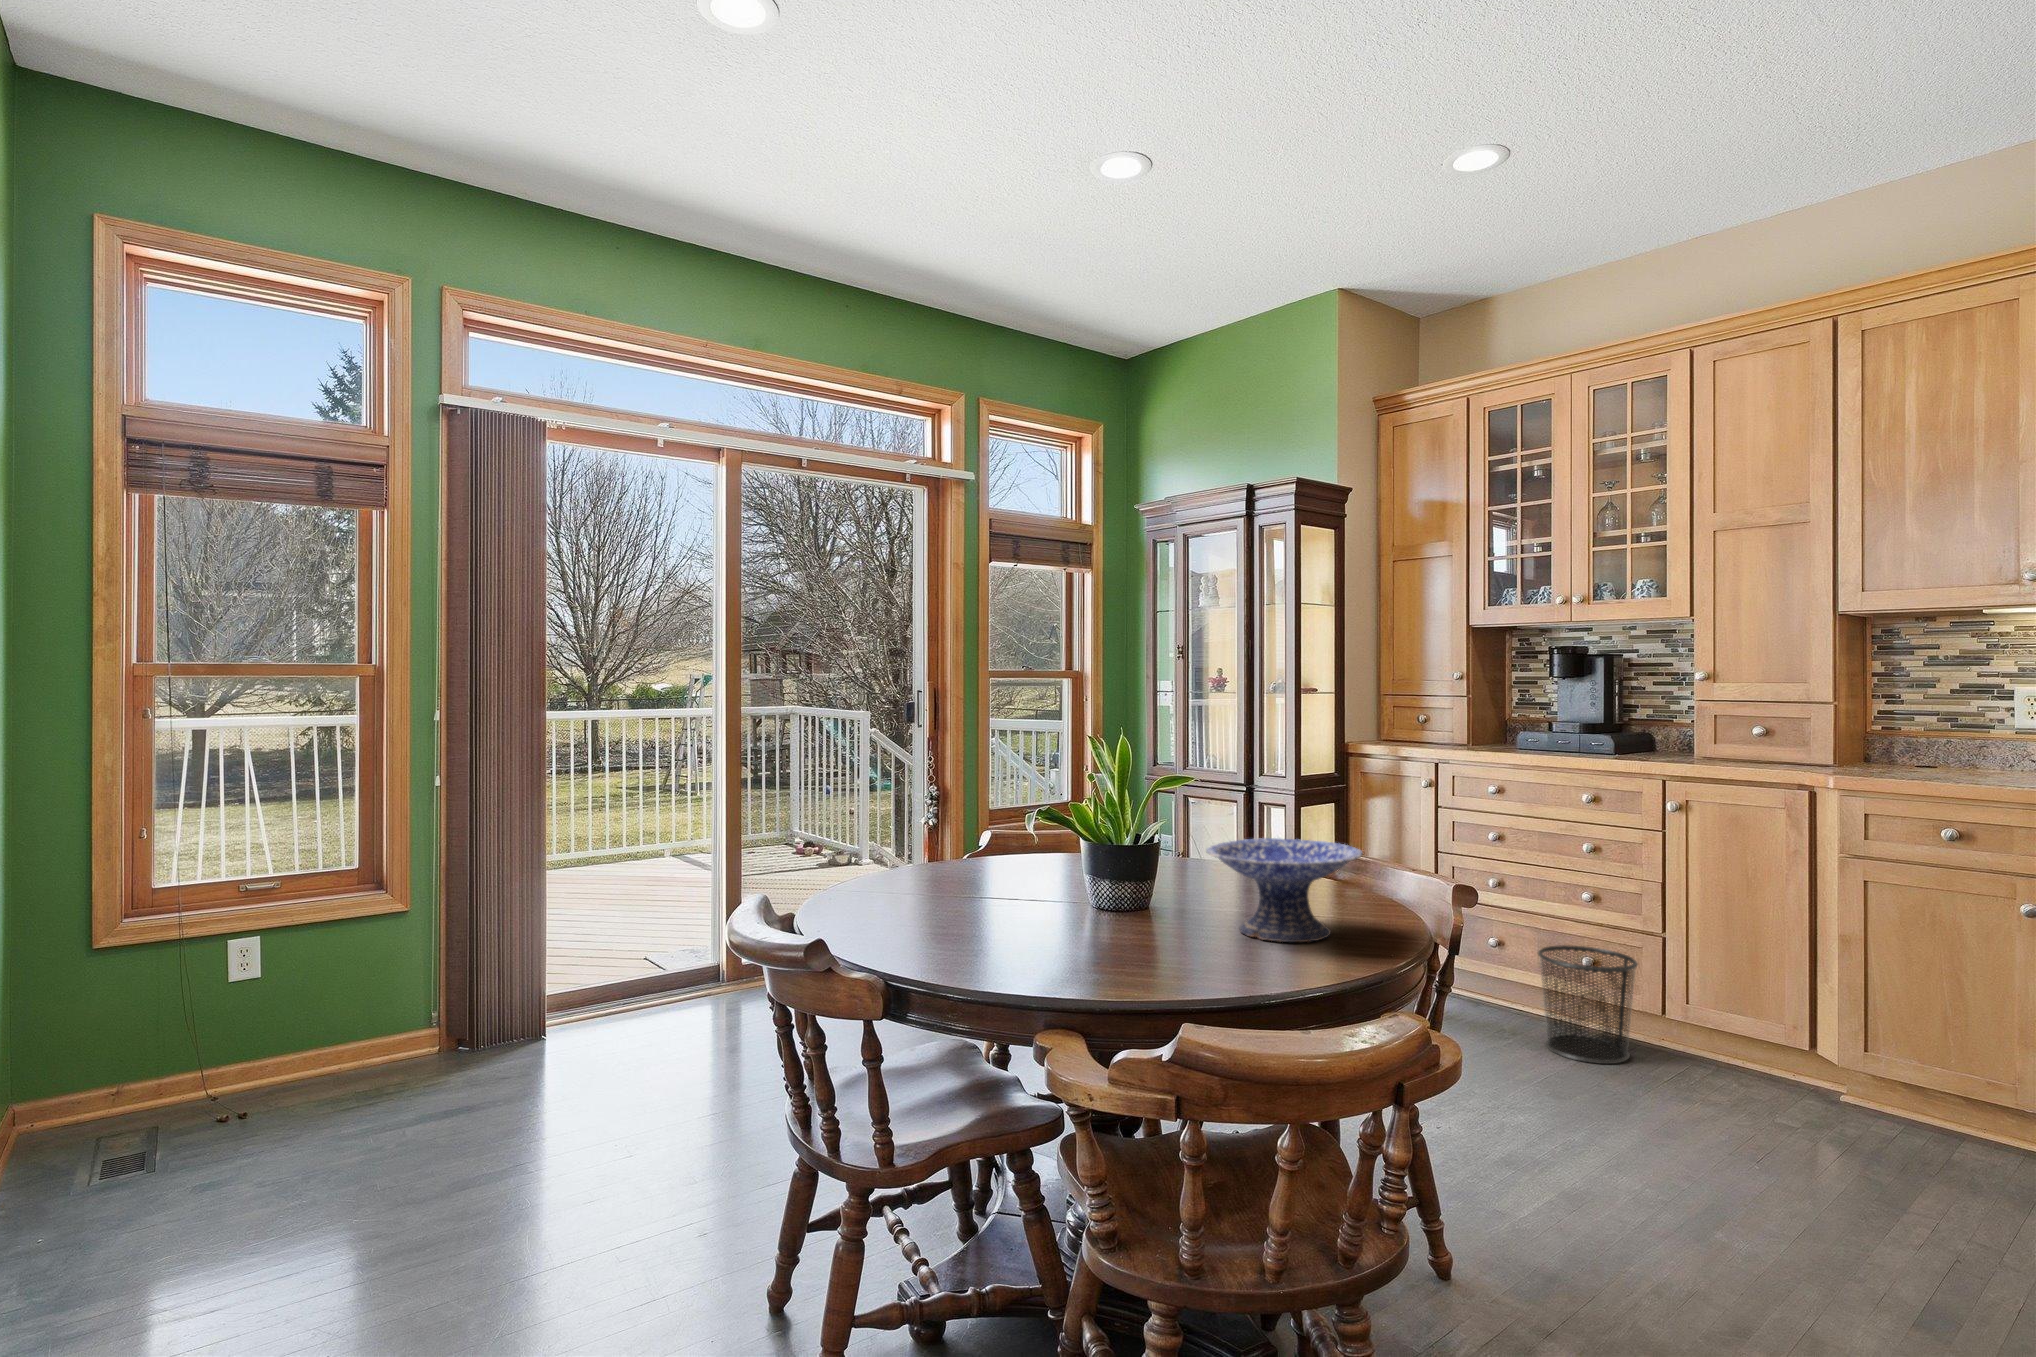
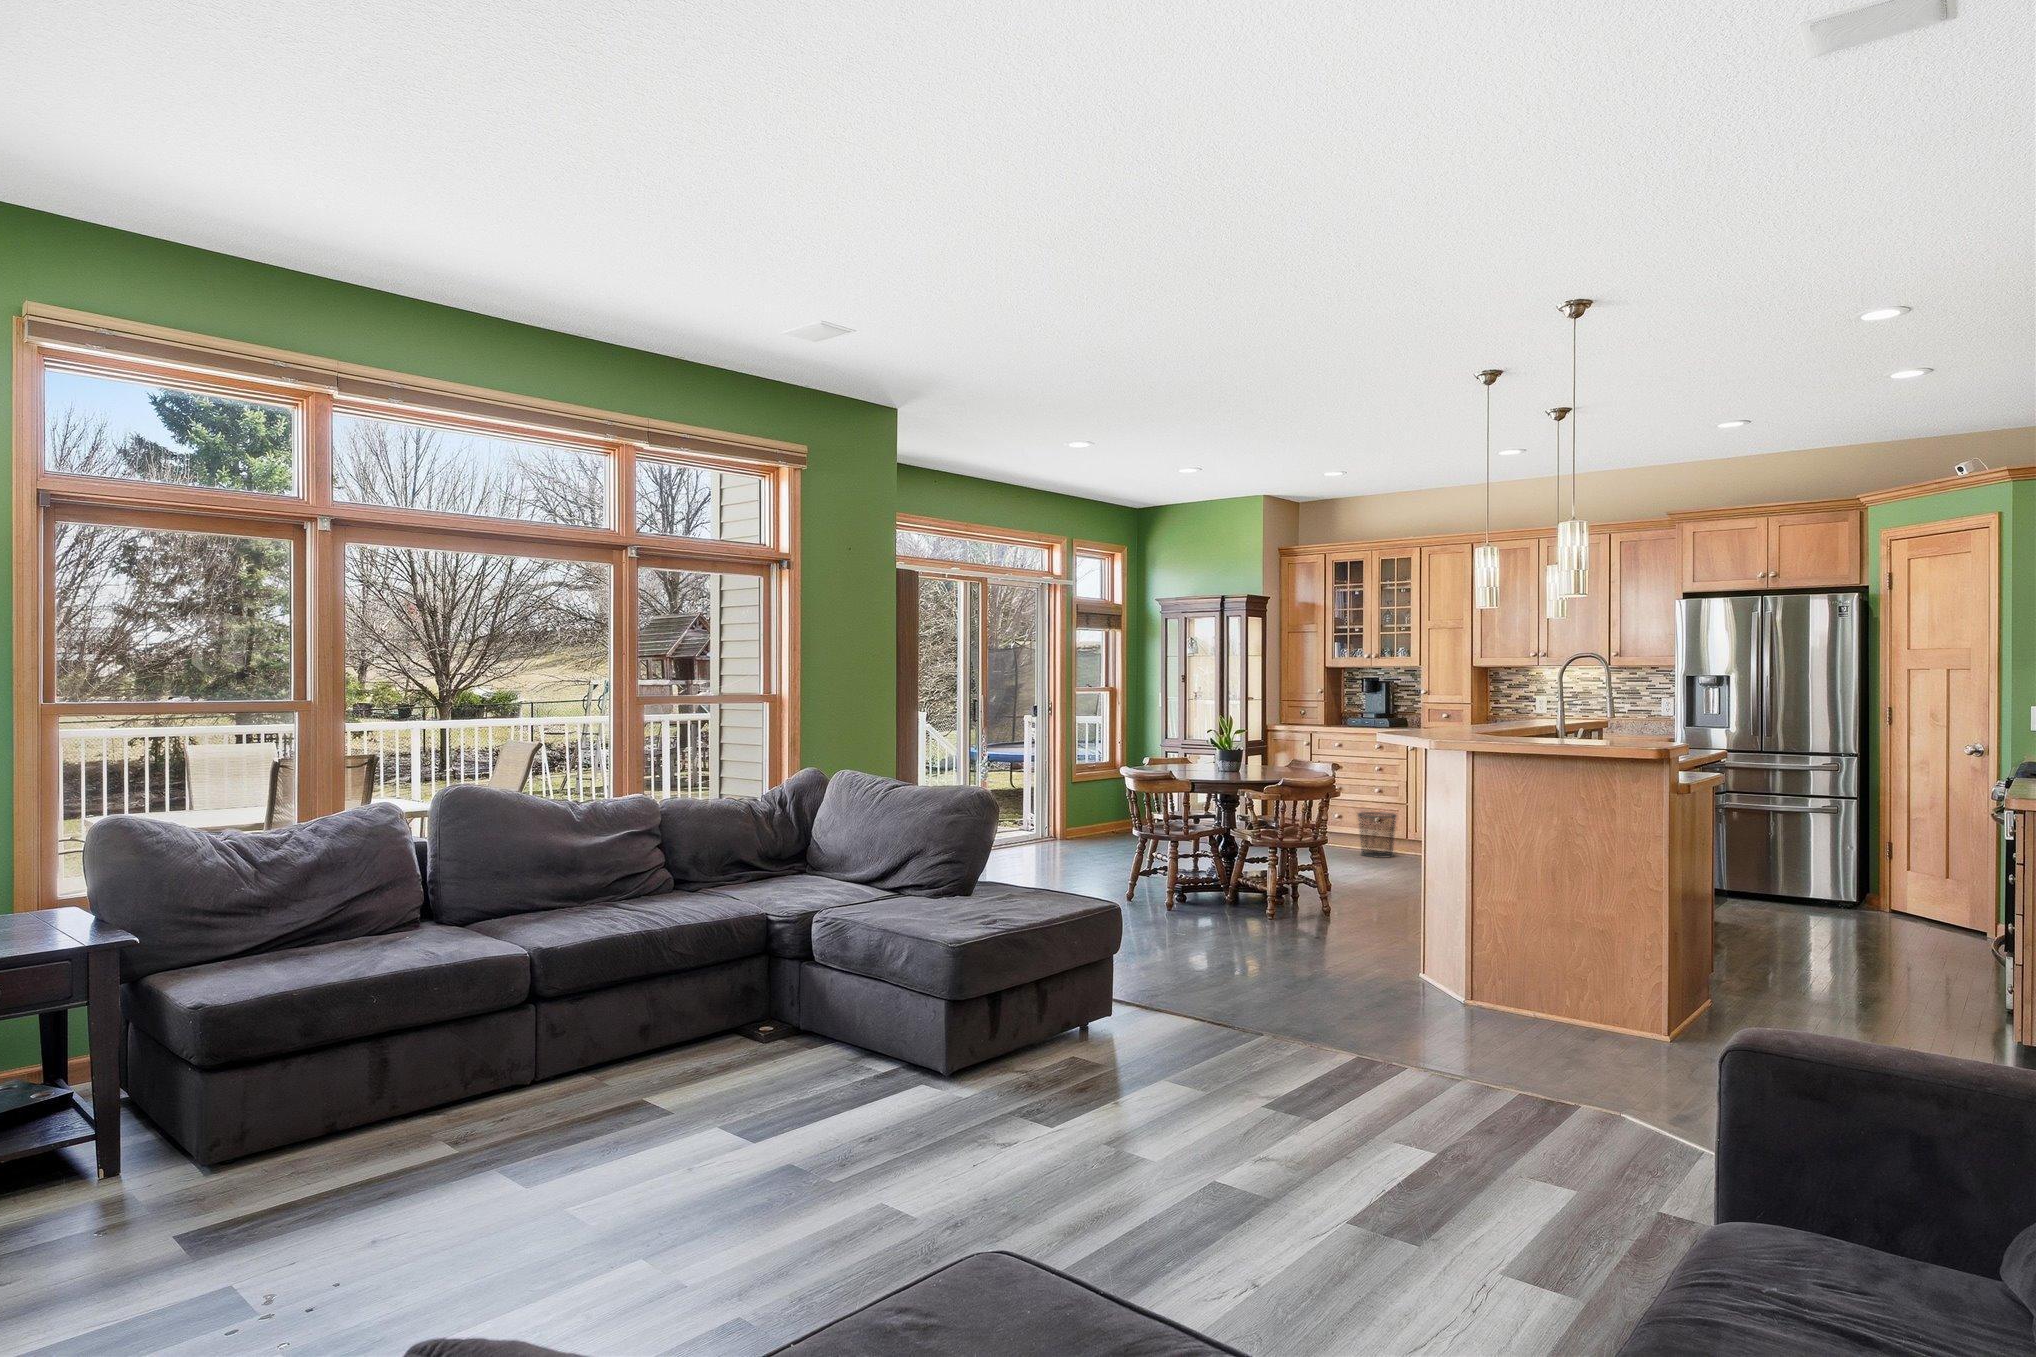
decorative bowl: present [1206,838,1363,942] -> none [1261,749,1309,777]

